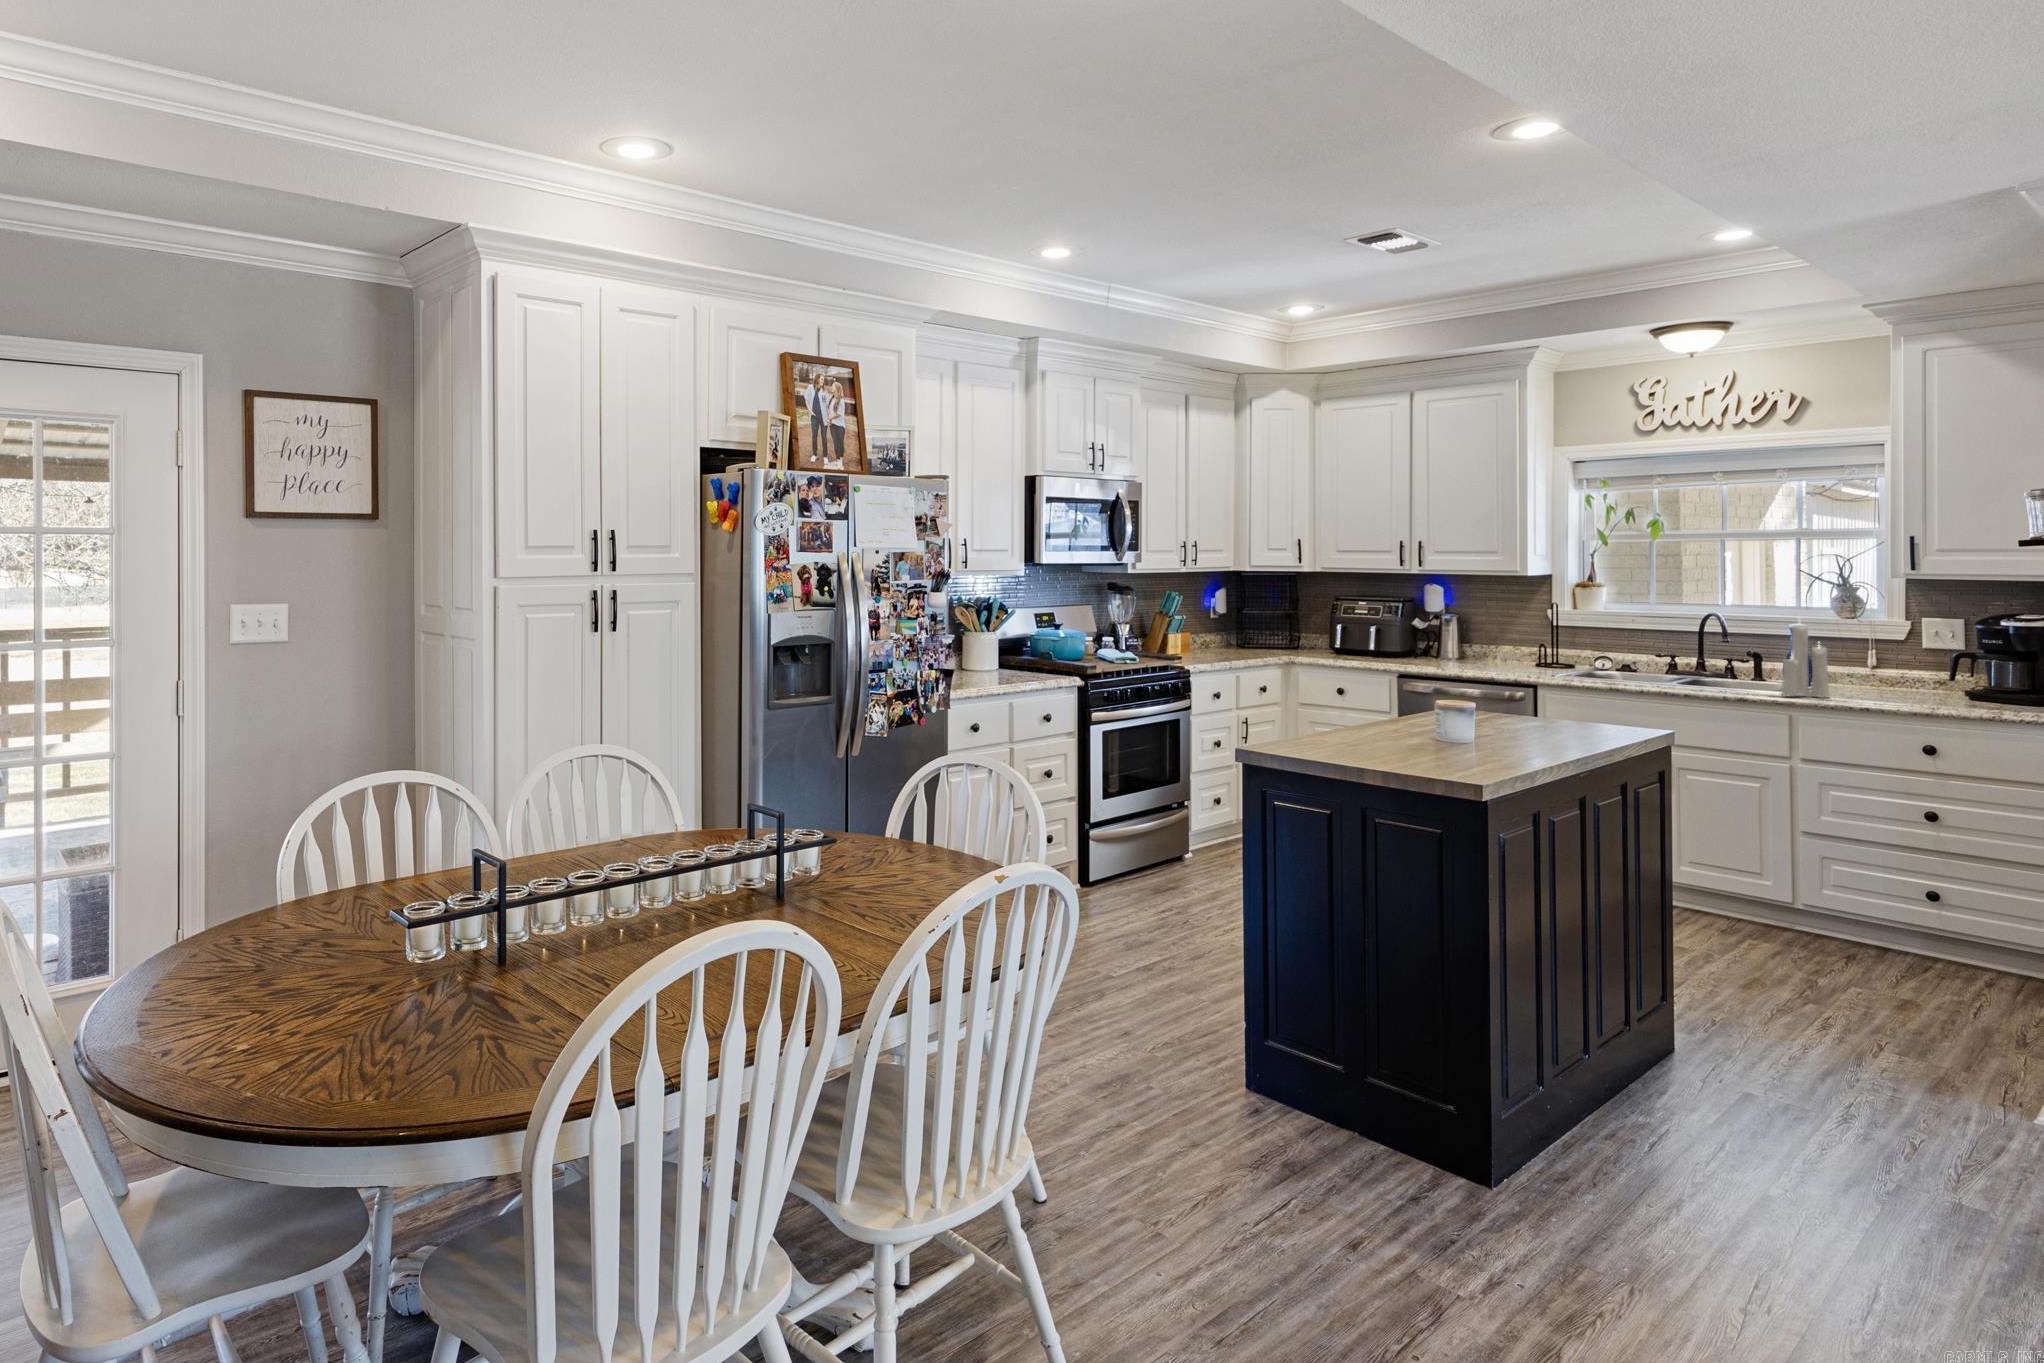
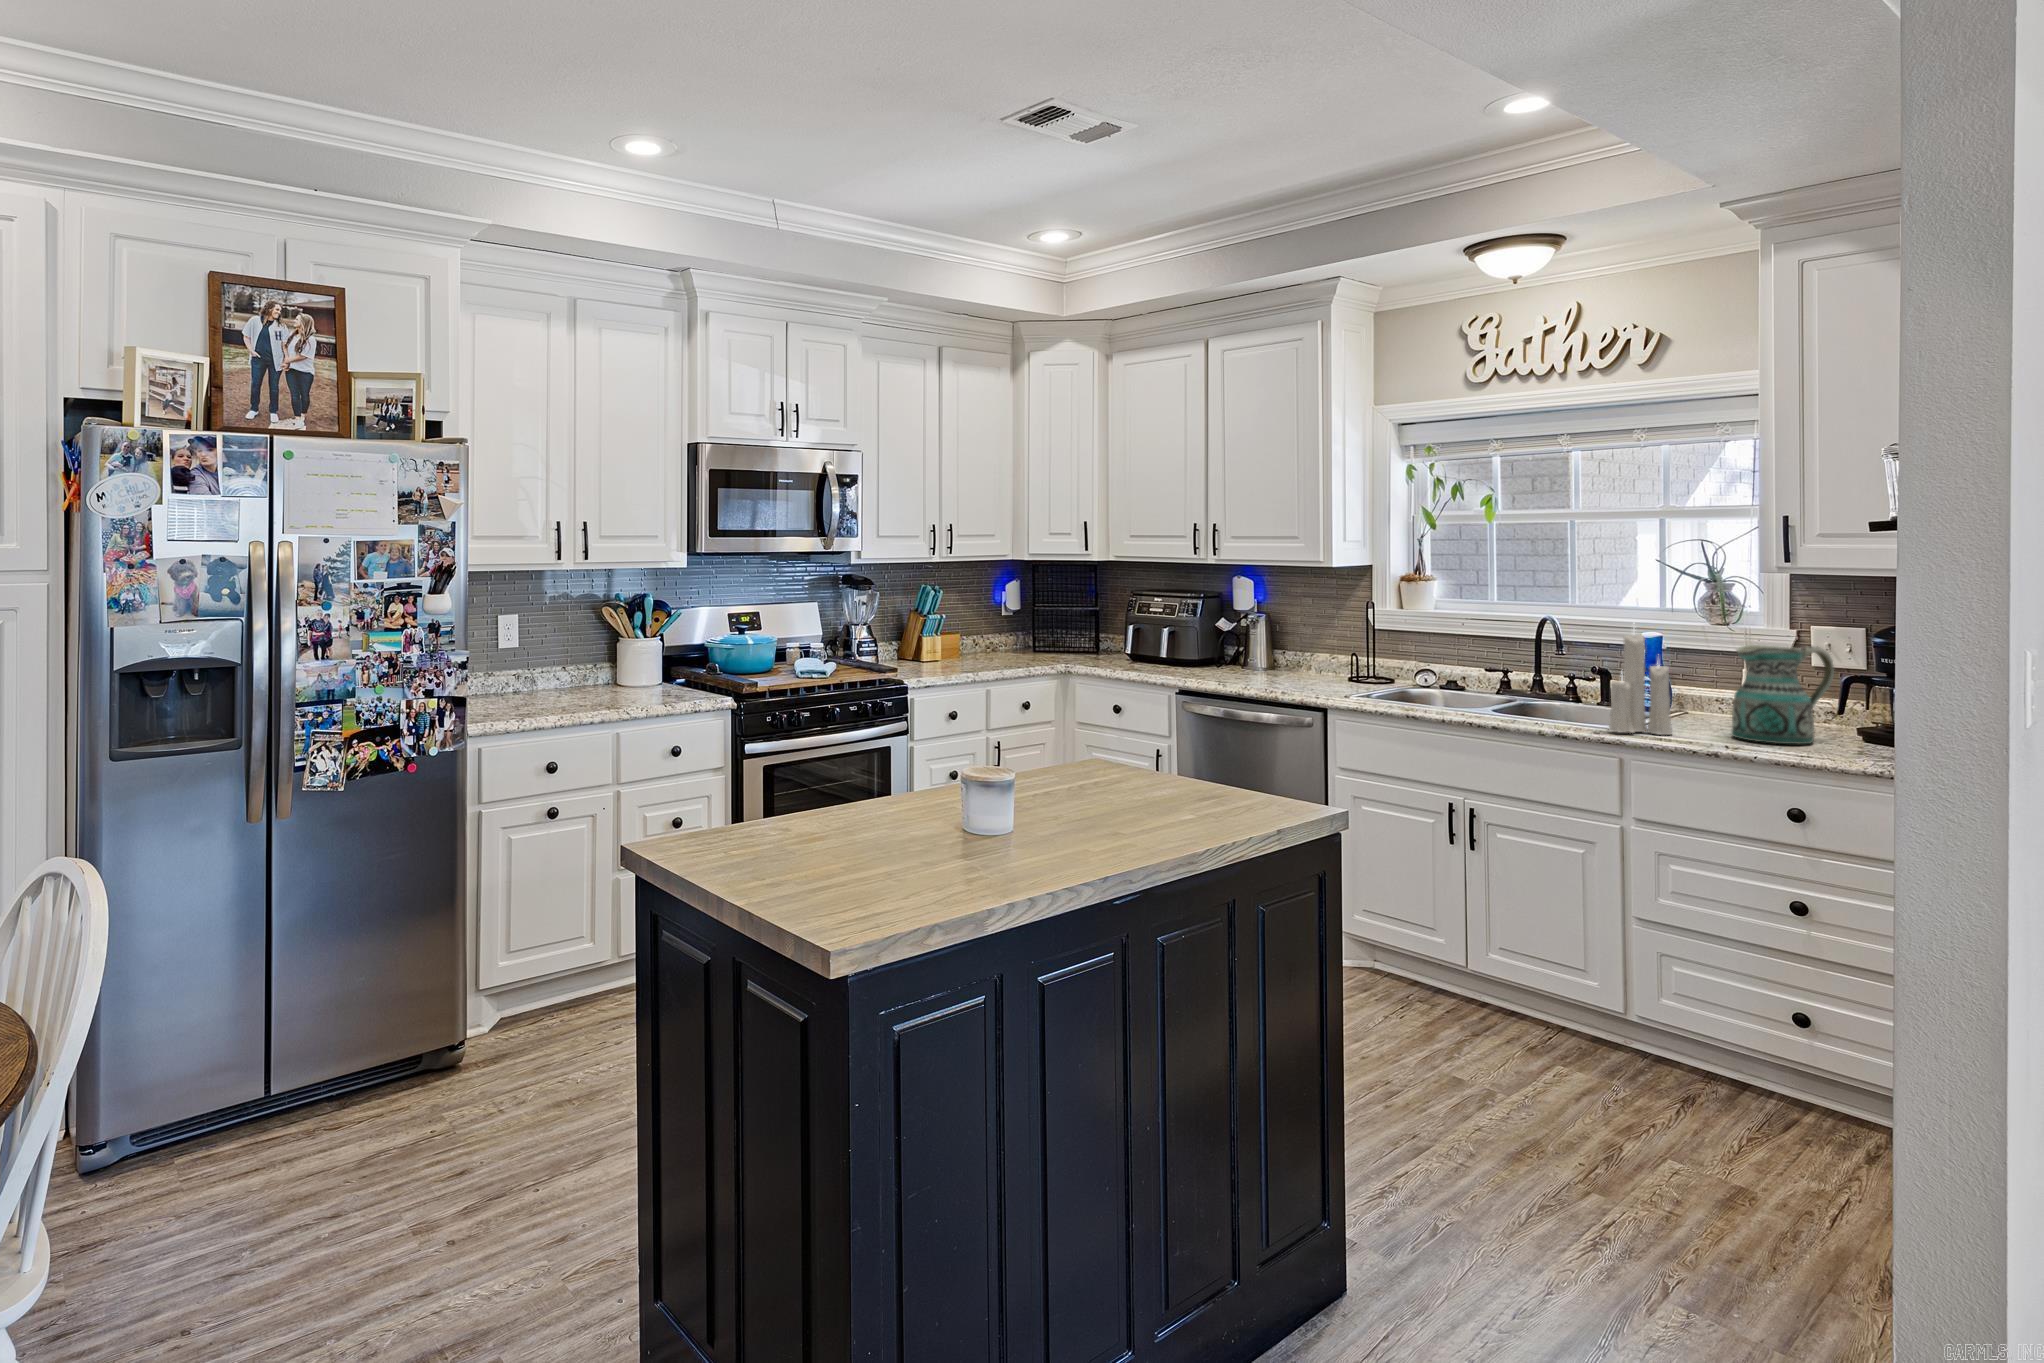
ceramic pitcher: none [1874,631,1951,703] -> present [1732,645,1834,744]

